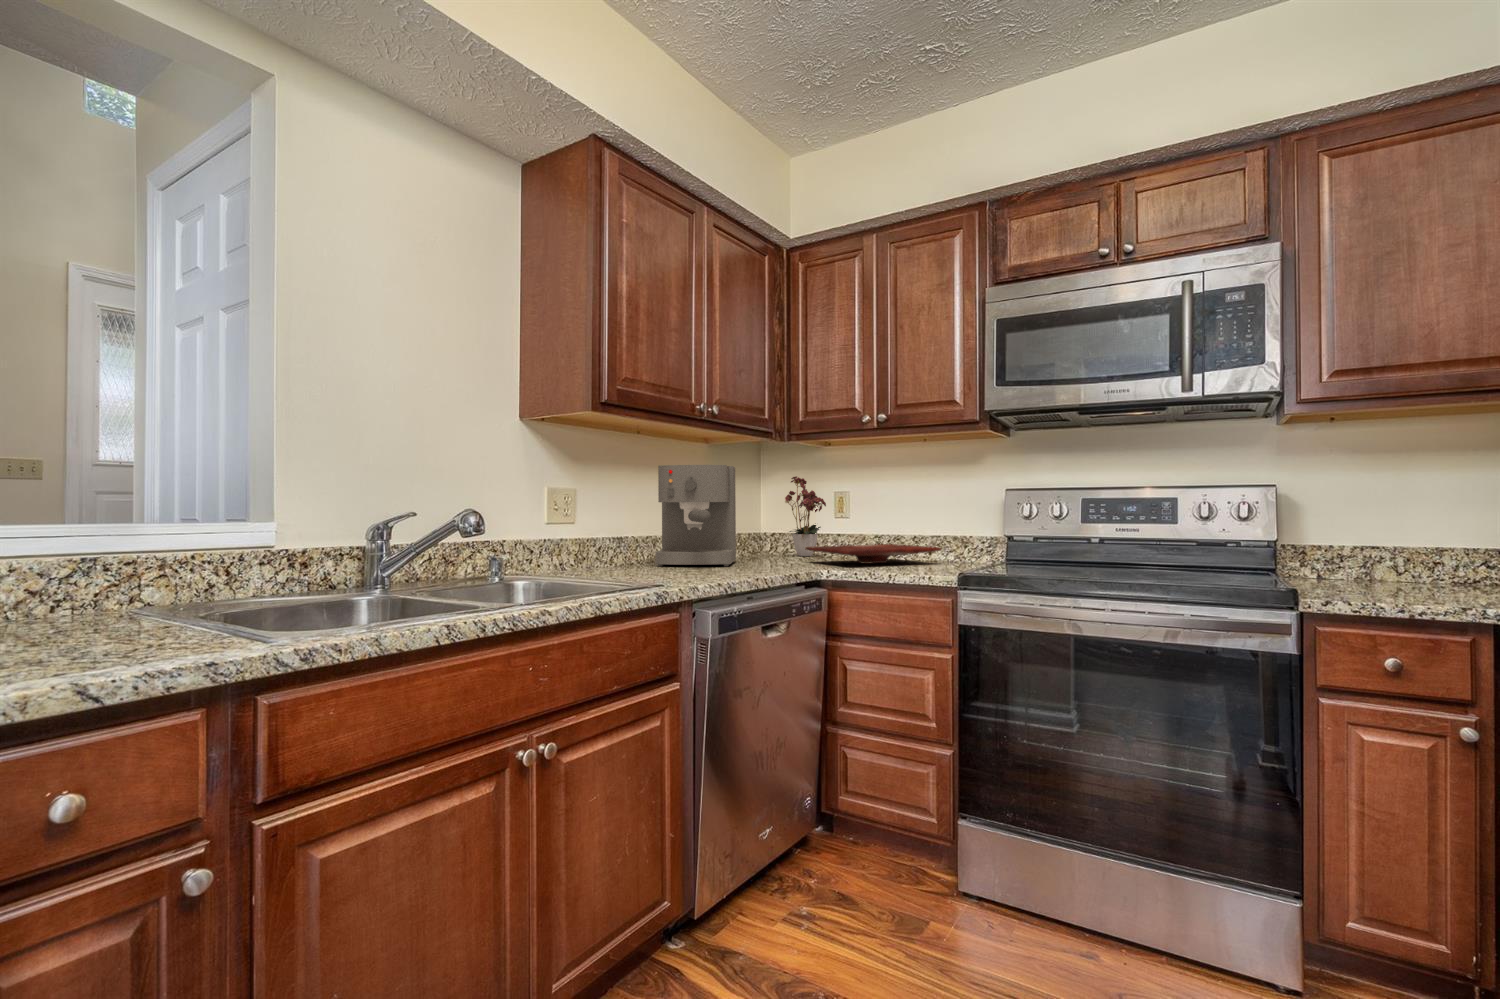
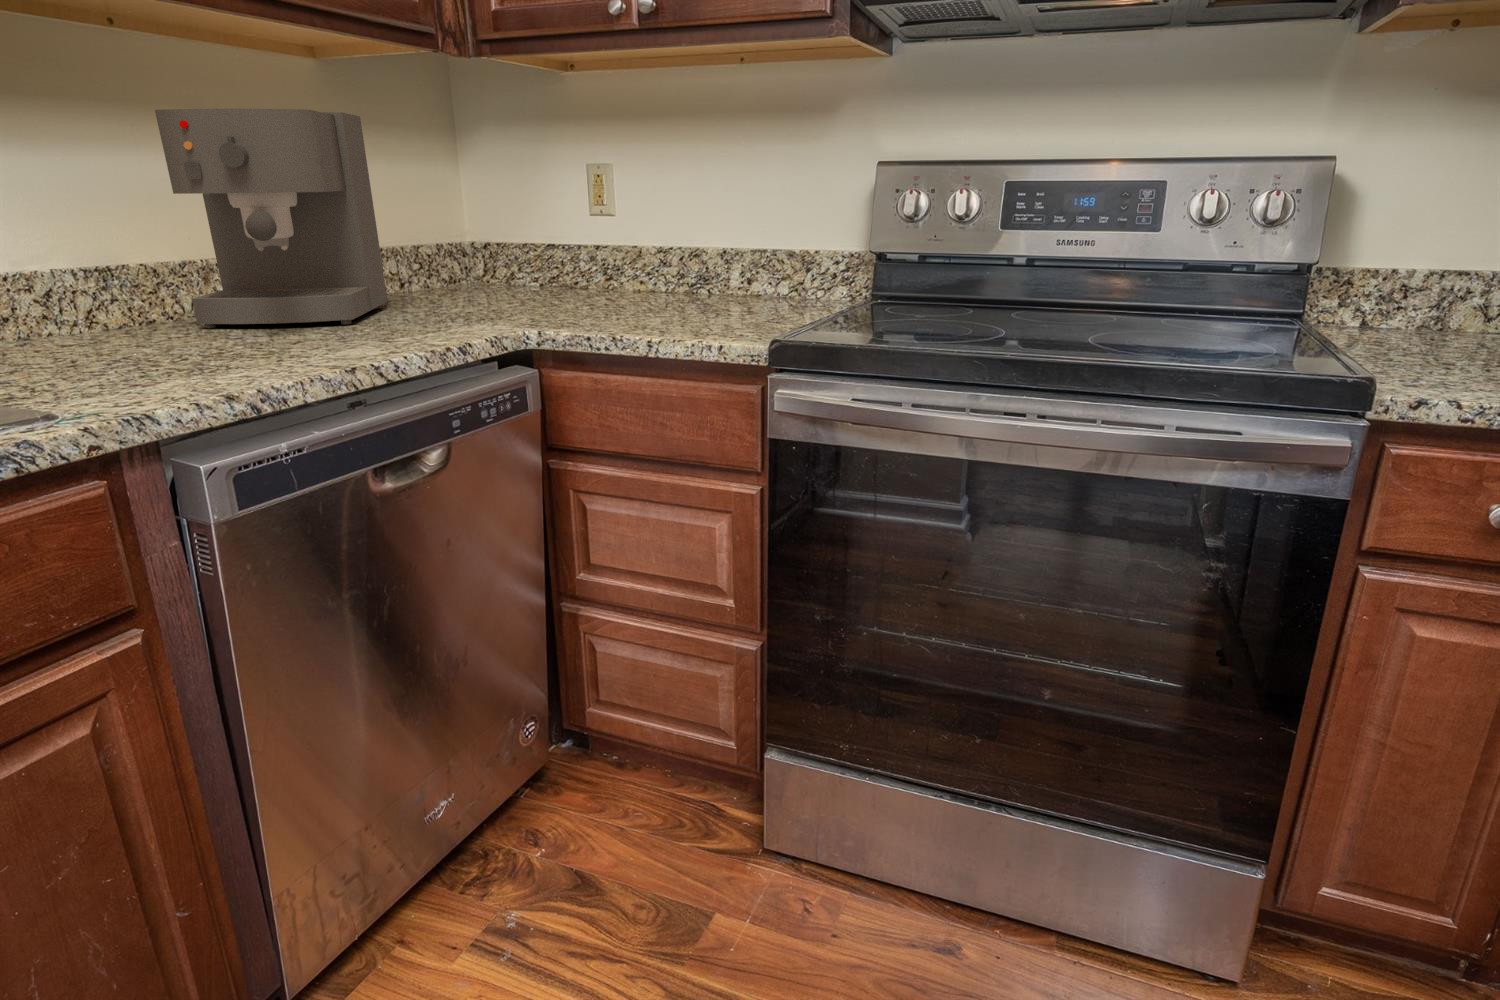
flower arrangement: present [785,476,826,556] -> none [490,126,575,285]
cutting board: present [805,544,942,564] -> none [516,264,761,306]

